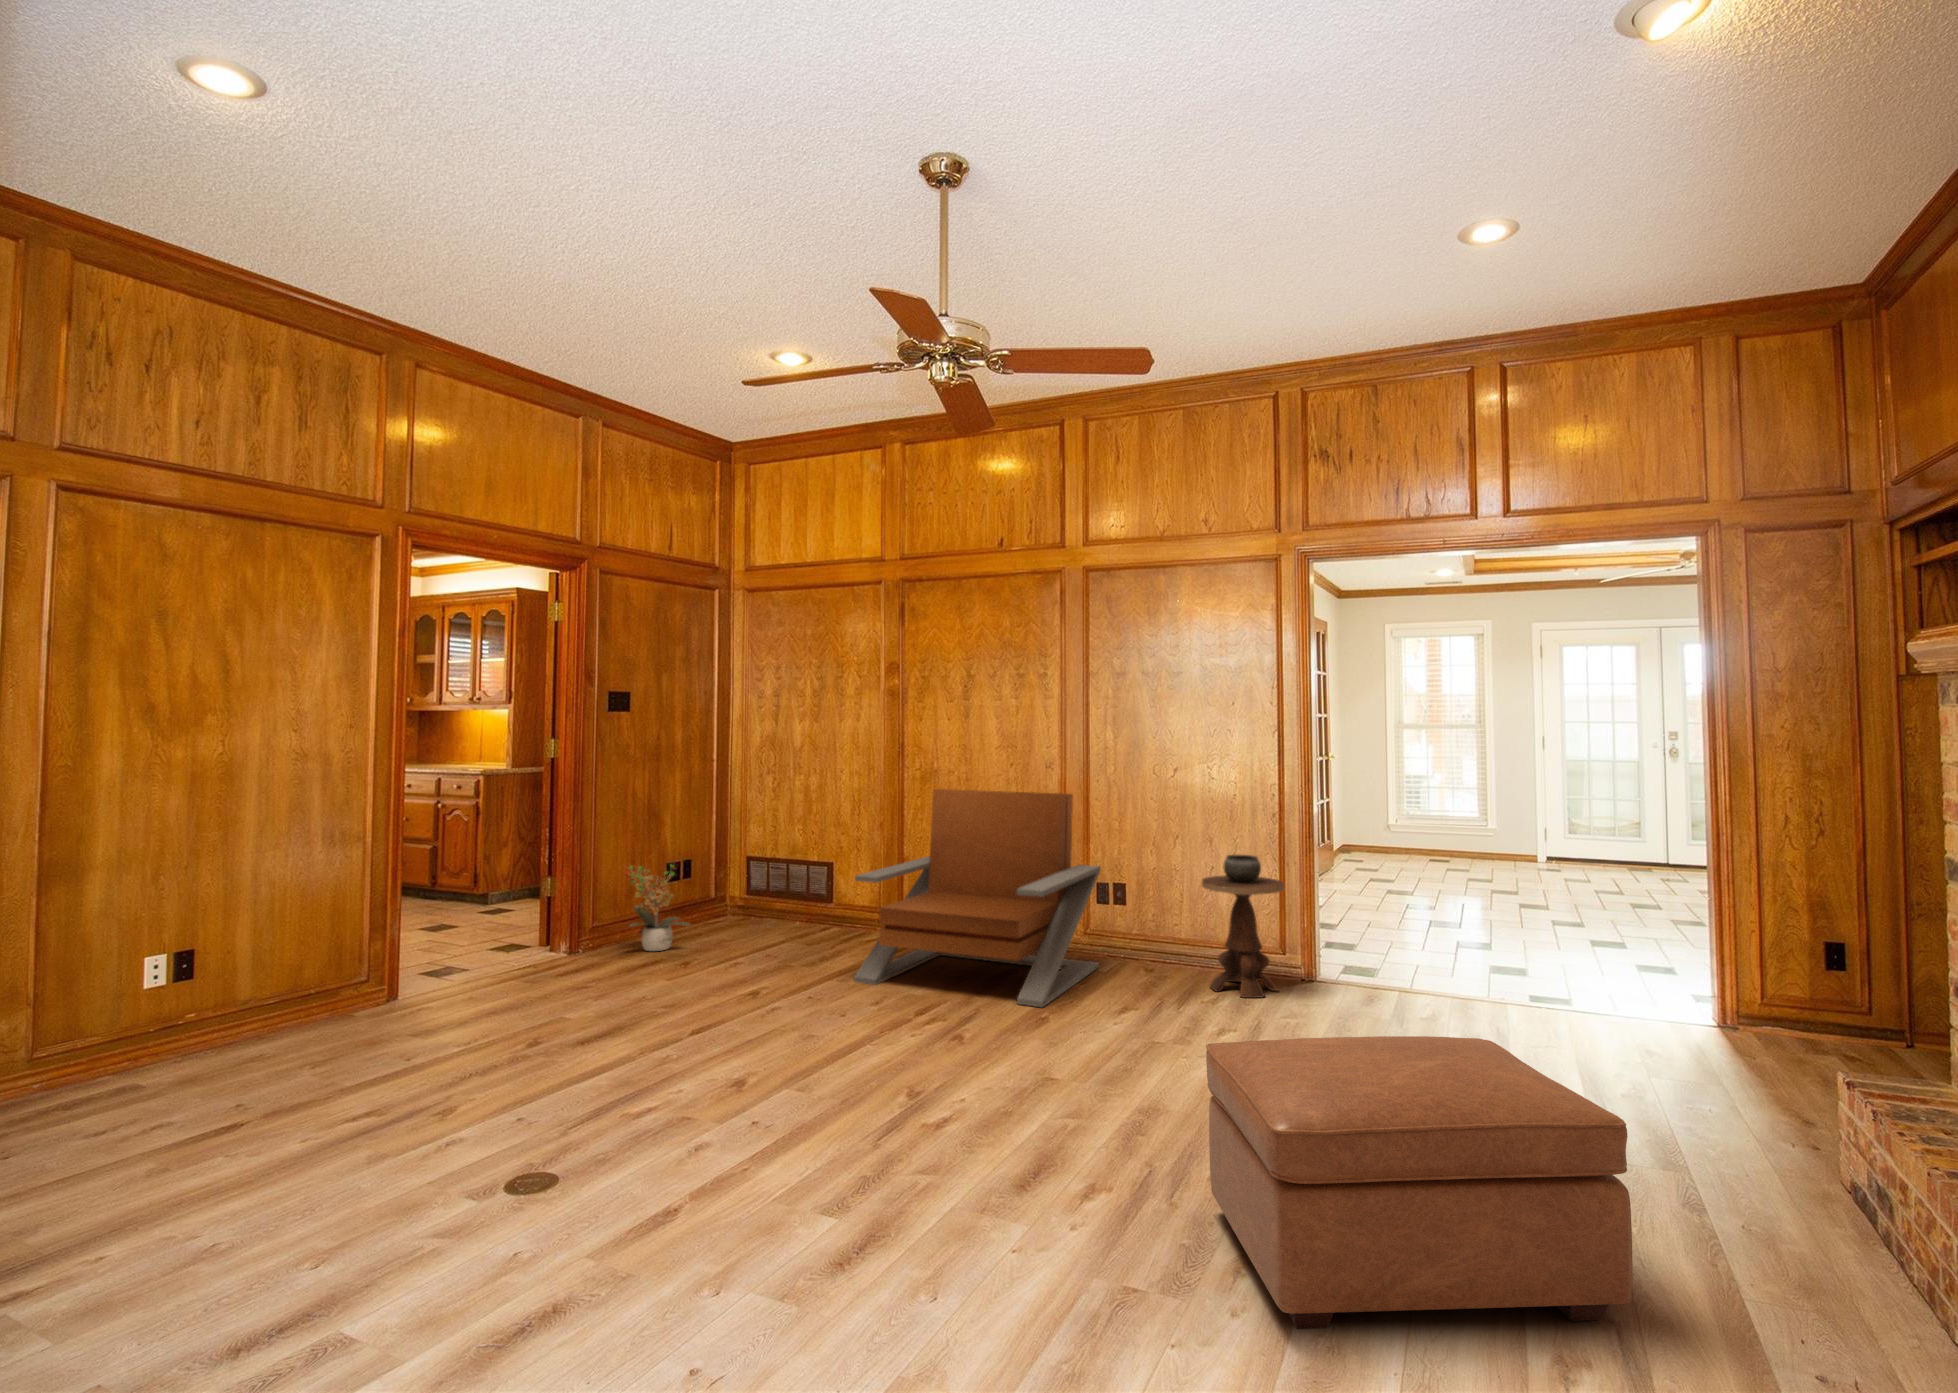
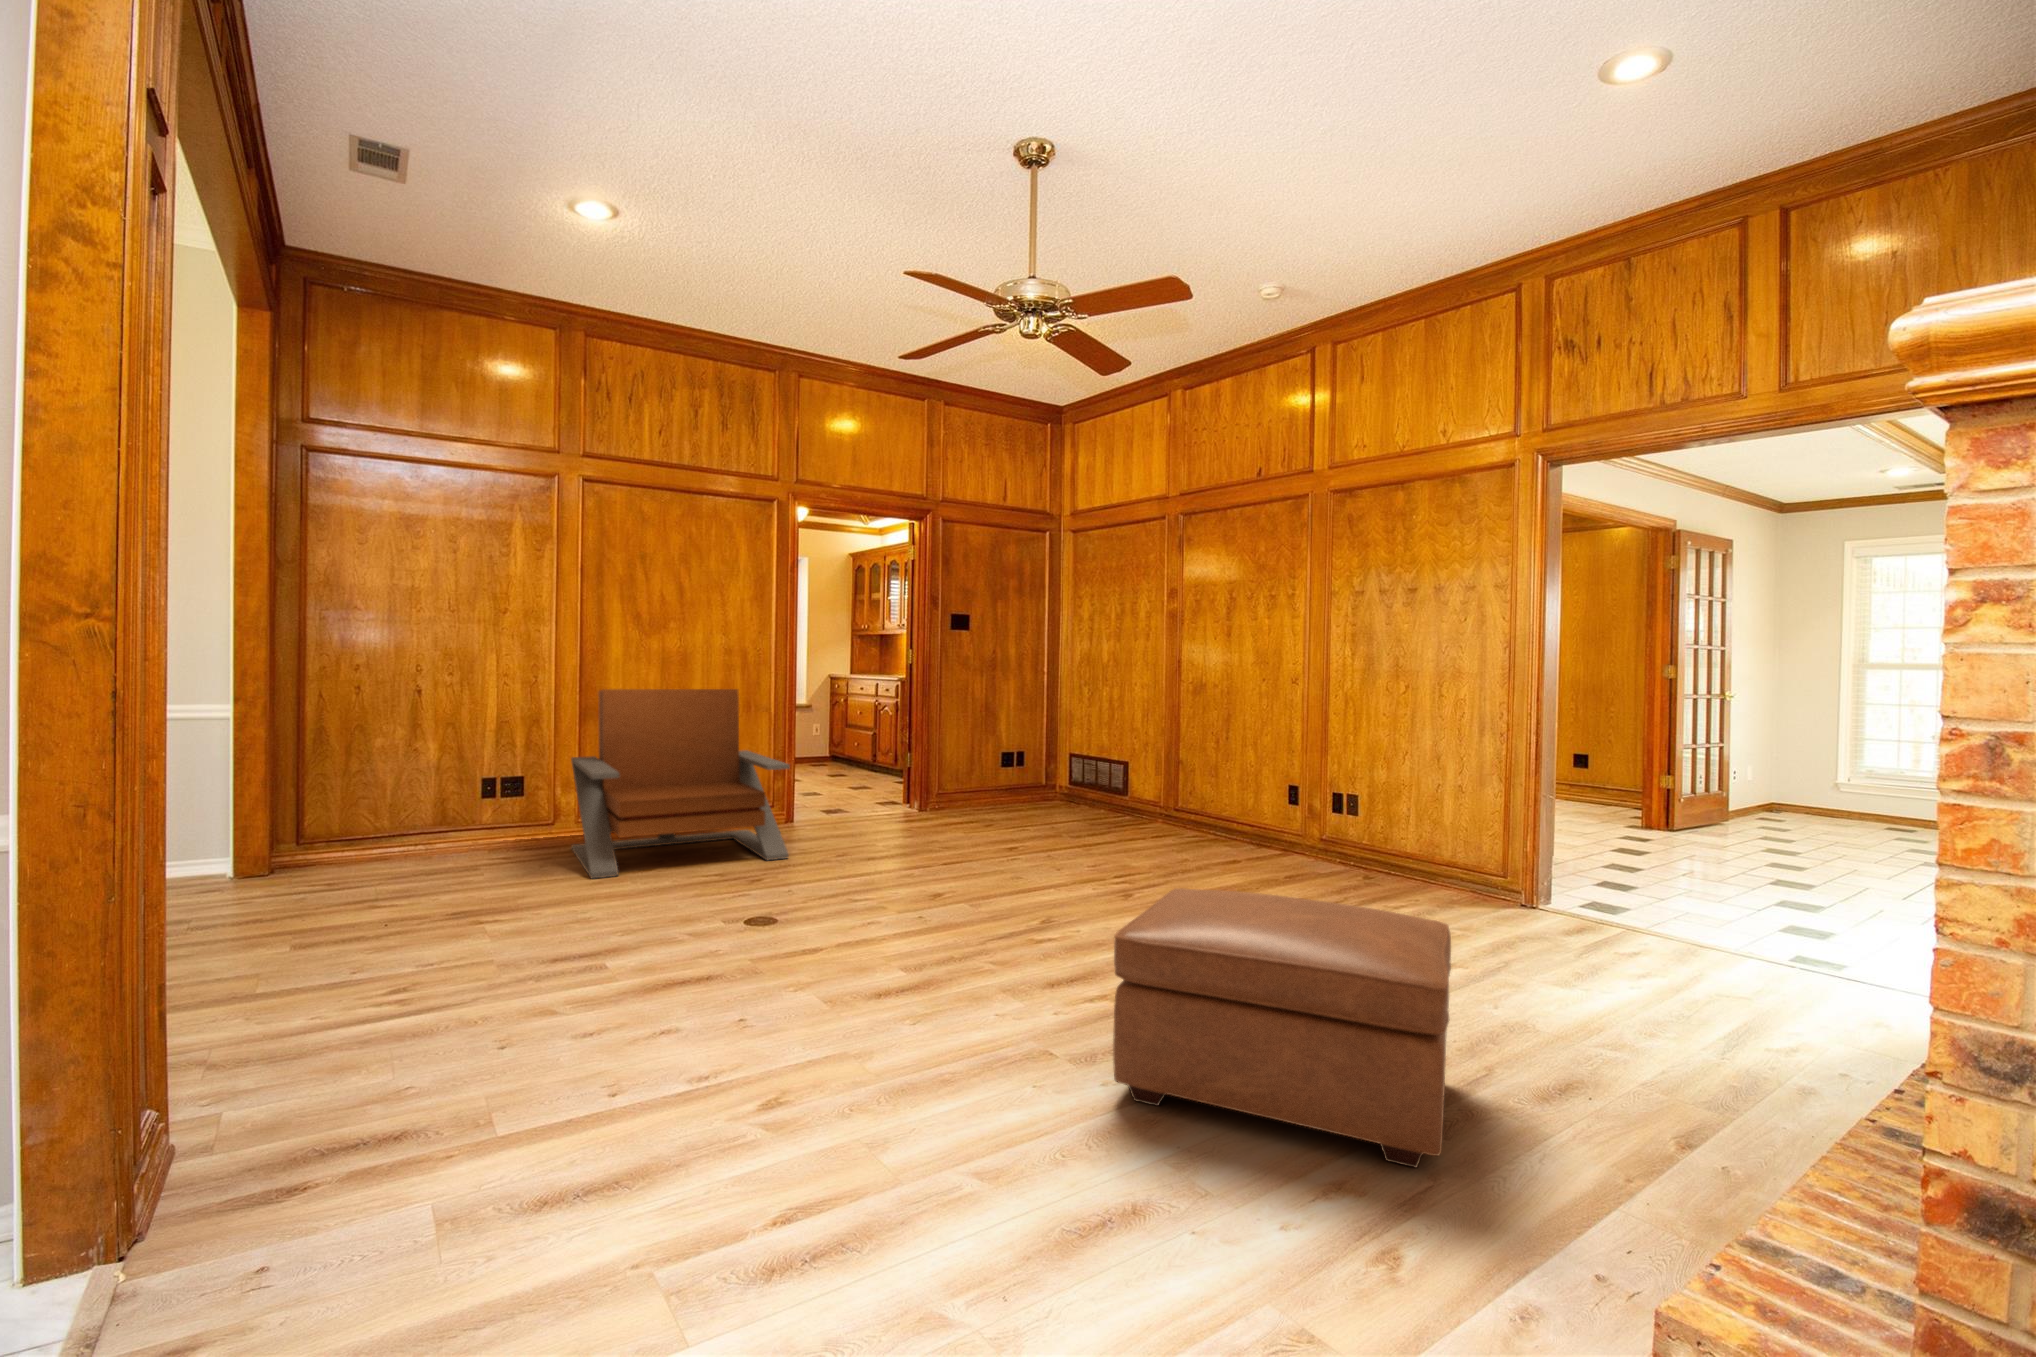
lounge chair: present [854,789,1101,1007] -> present [571,689,790,879]
side table: present [1202,855,1284,998] -> none [1408,770,1497,911]
potted plant: present [626,865,690,951] -> none [954,748,1003,816]

